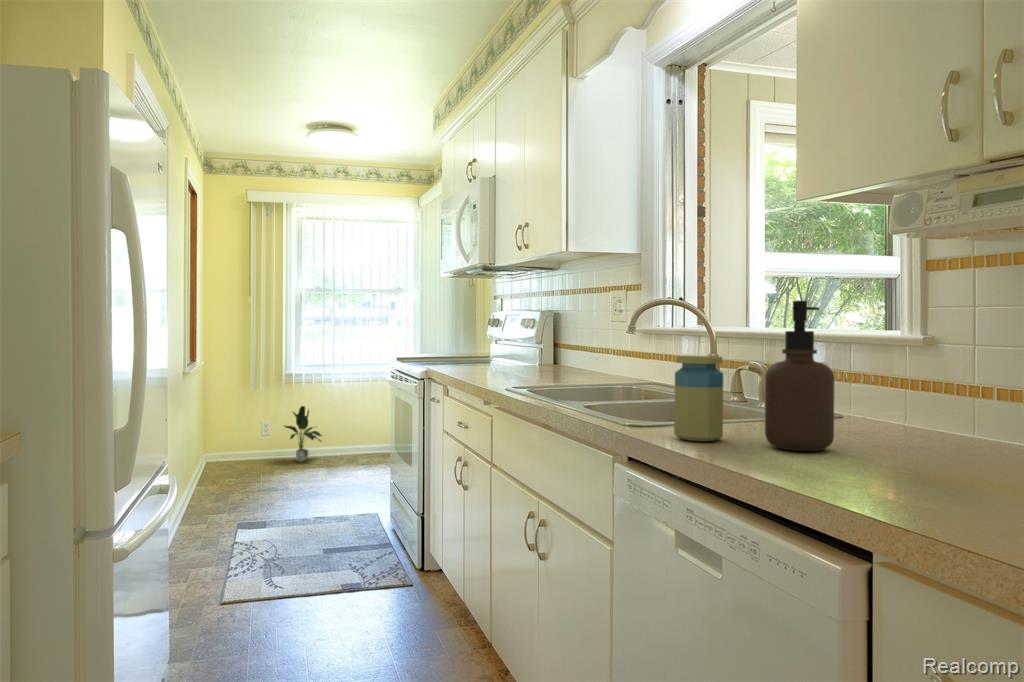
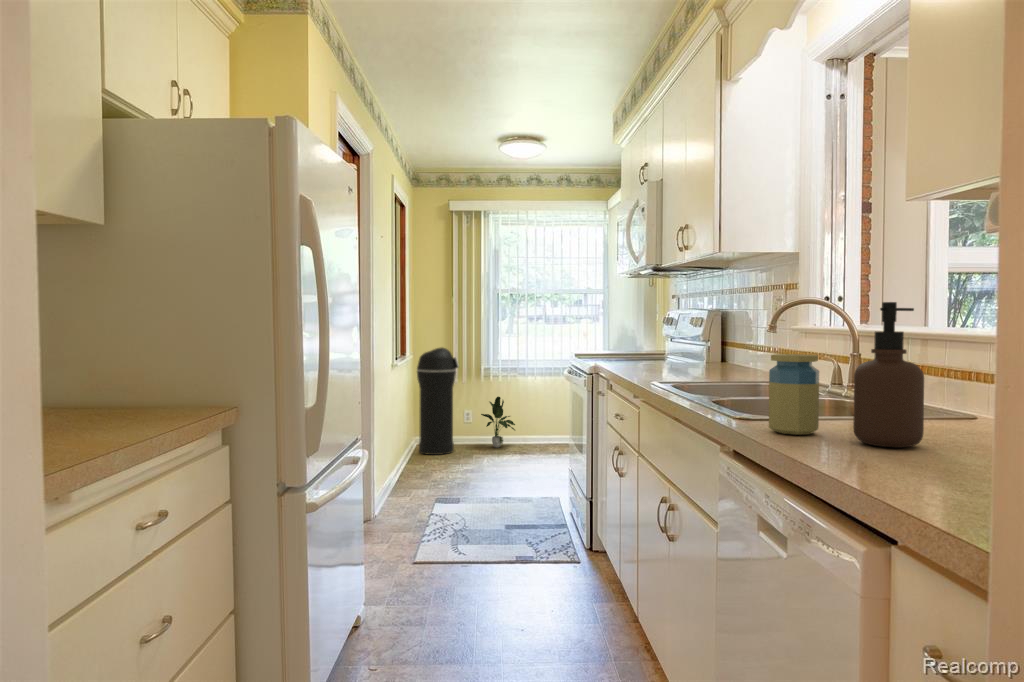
trash can: none [207,353,258,474] -> present [417,348,459,455]

